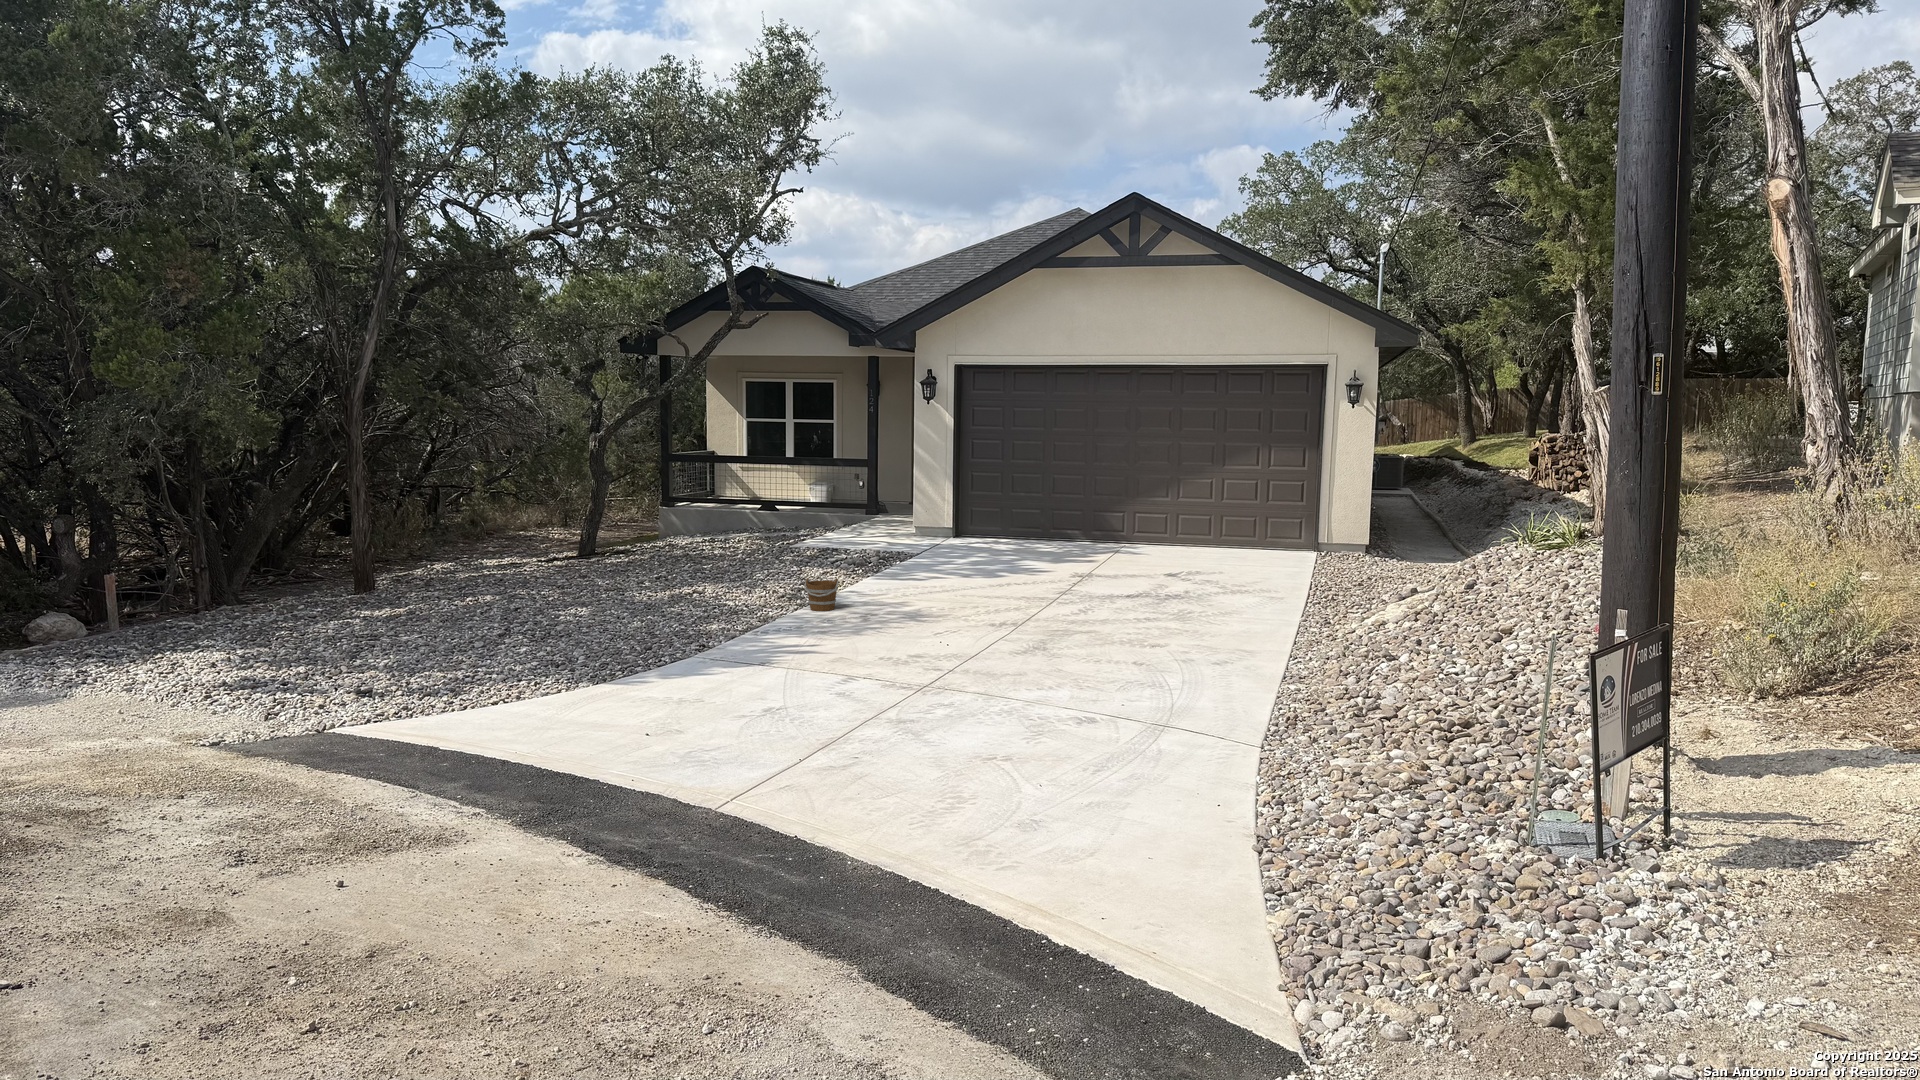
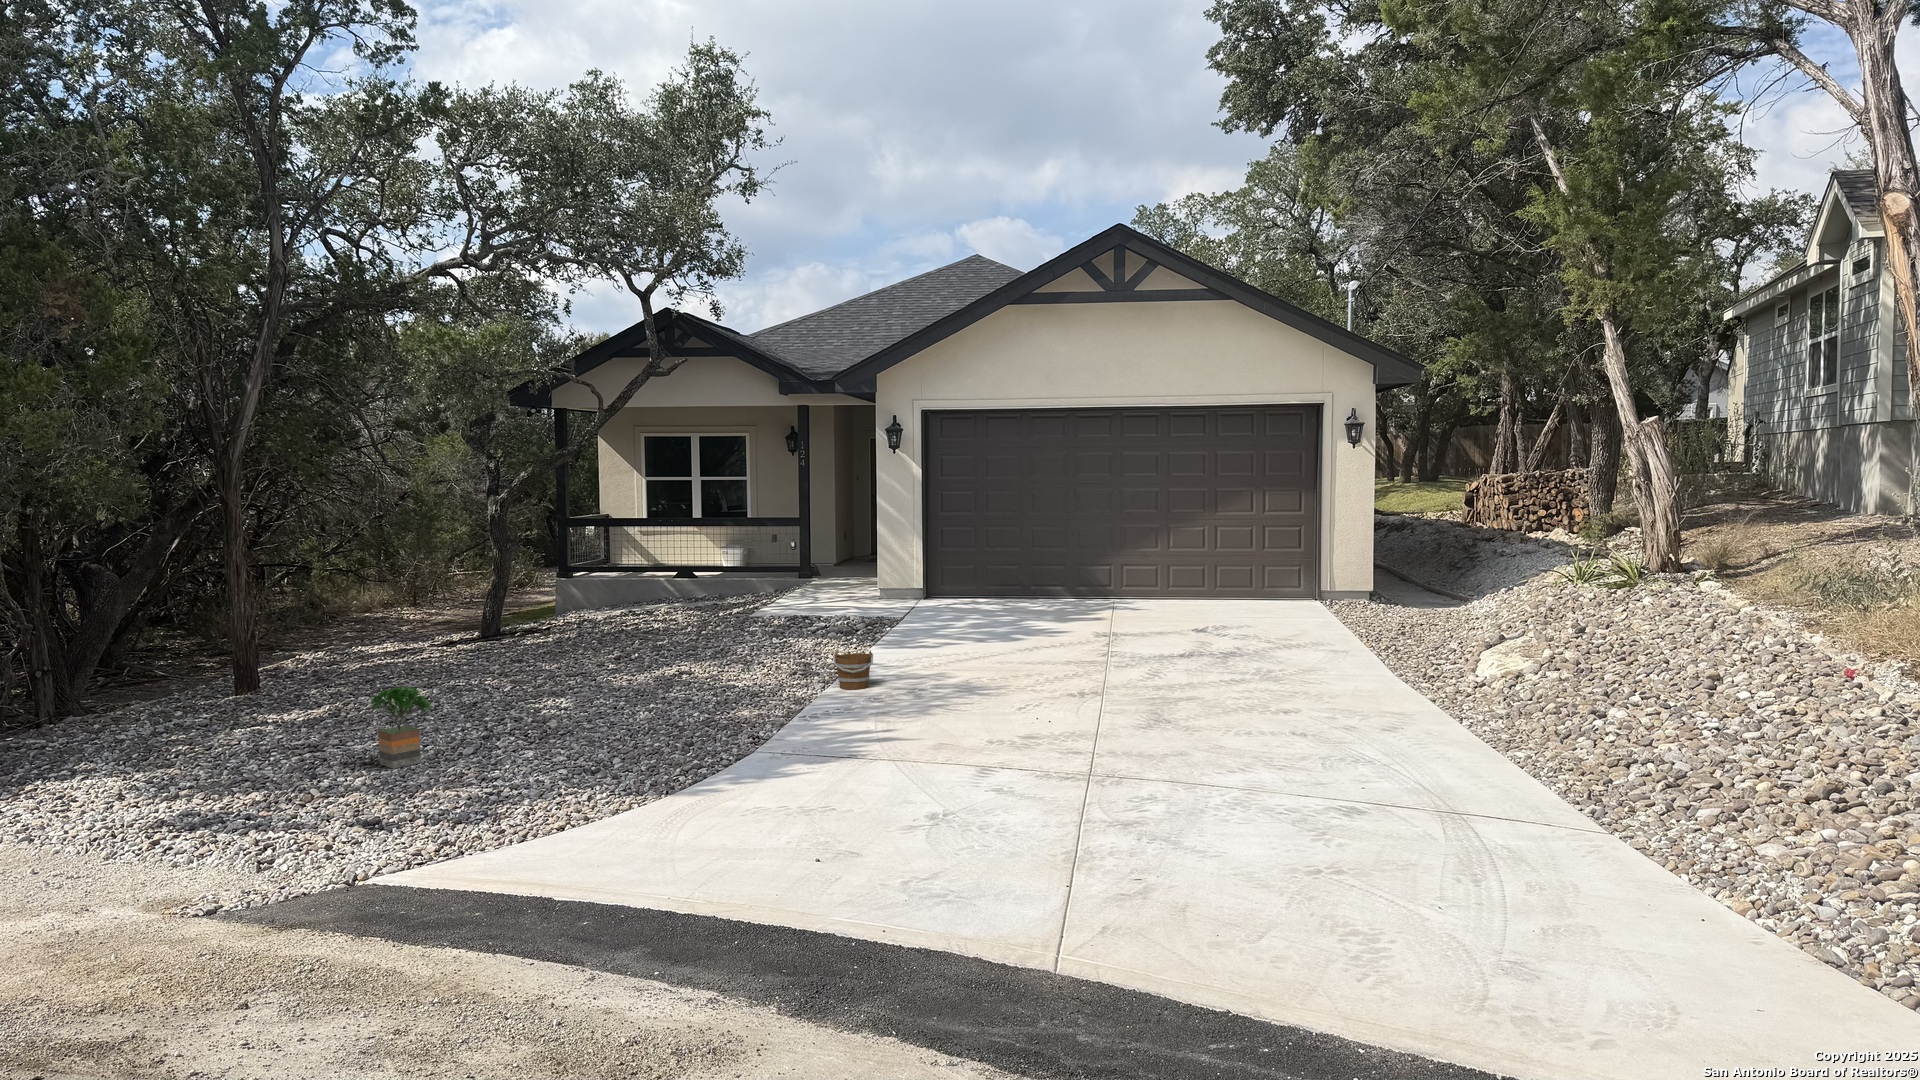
potted tree: none [399,590,448,654] -> present [371,687,431,769]

